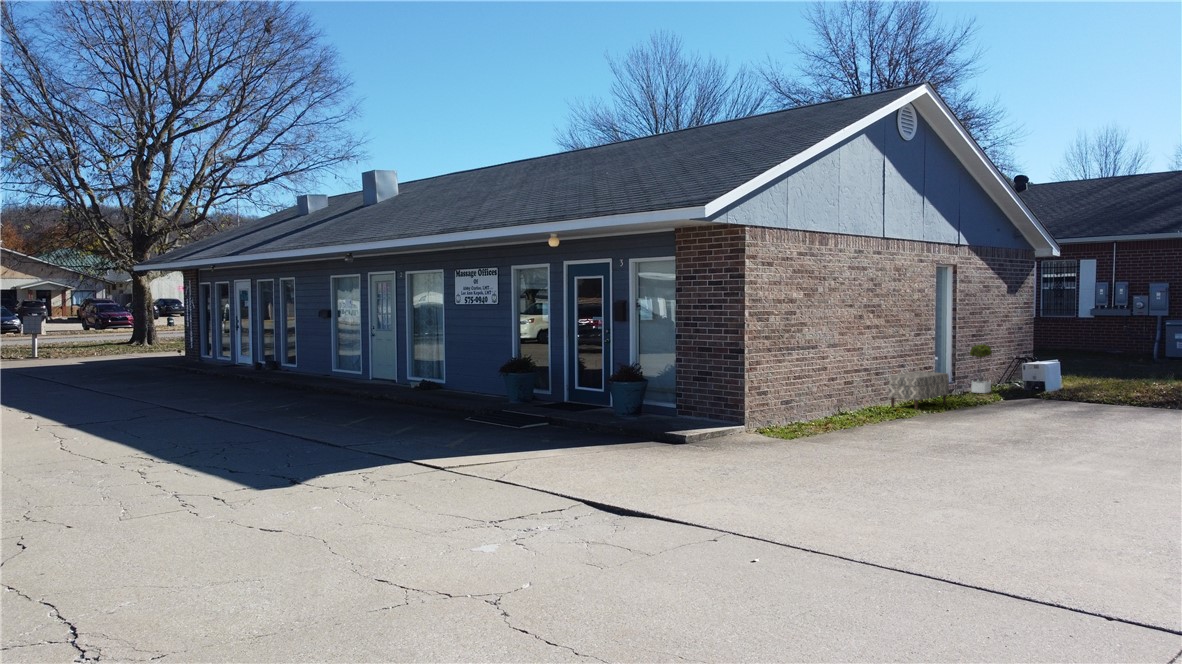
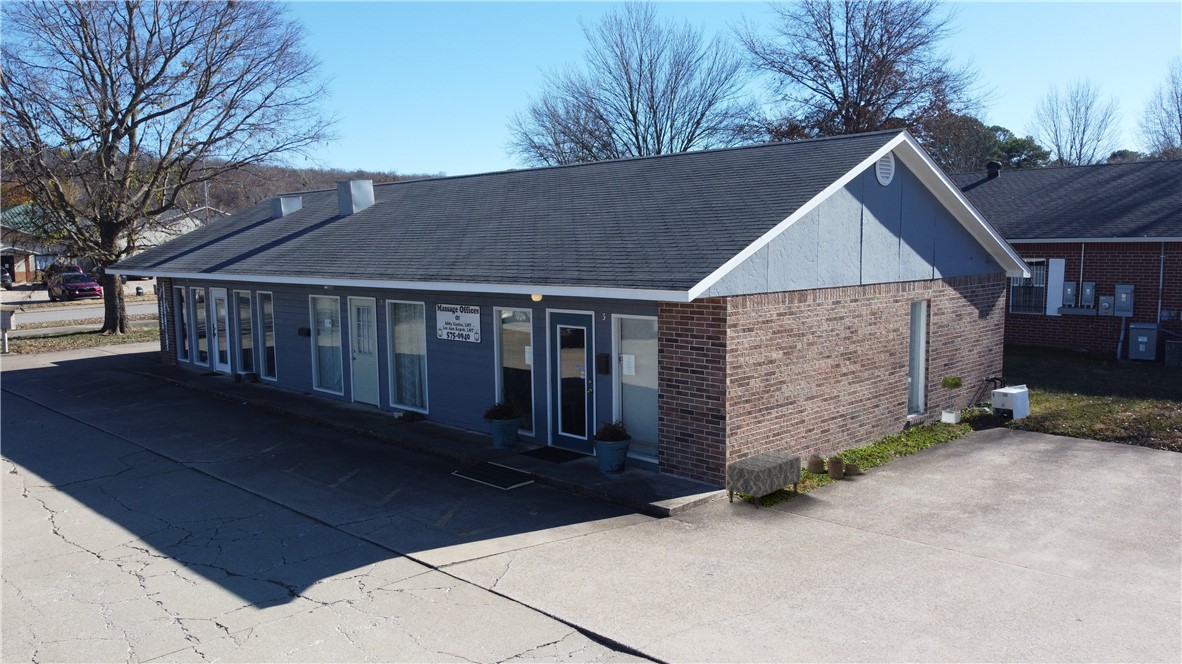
bench: present [888,372,949,410] -> present [726,451,801,508]
woven basket: none [830,402,884,424] -> present [807,456,859,479]

